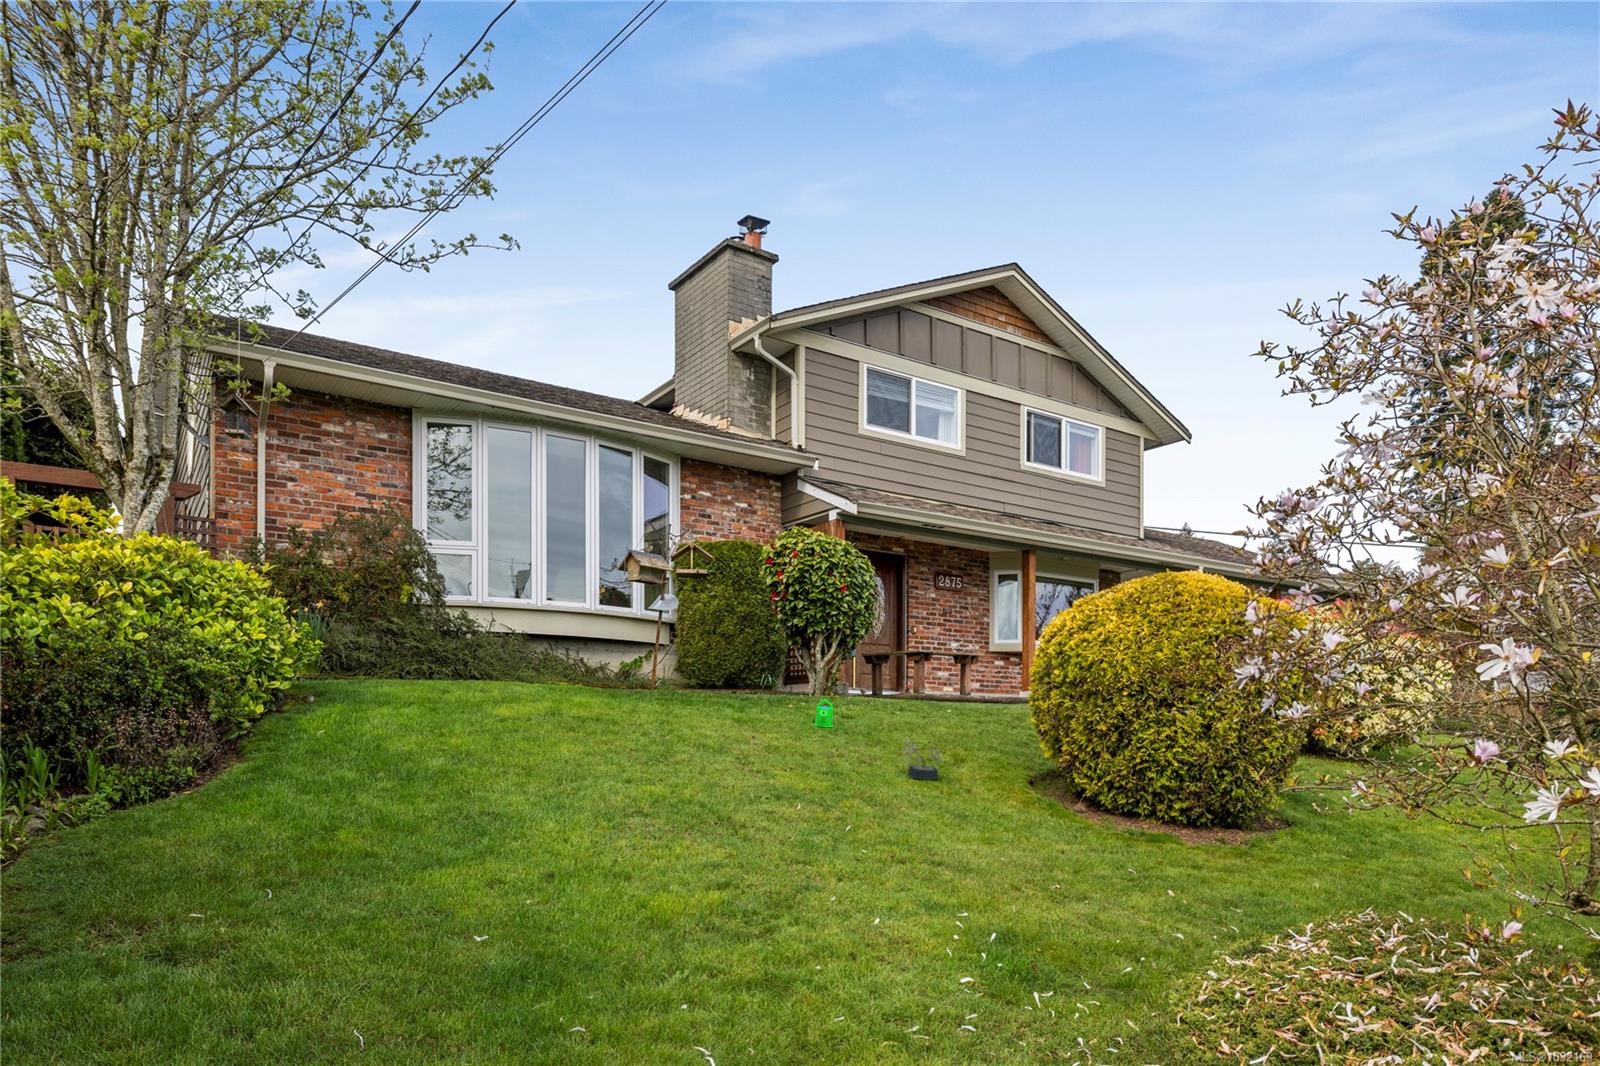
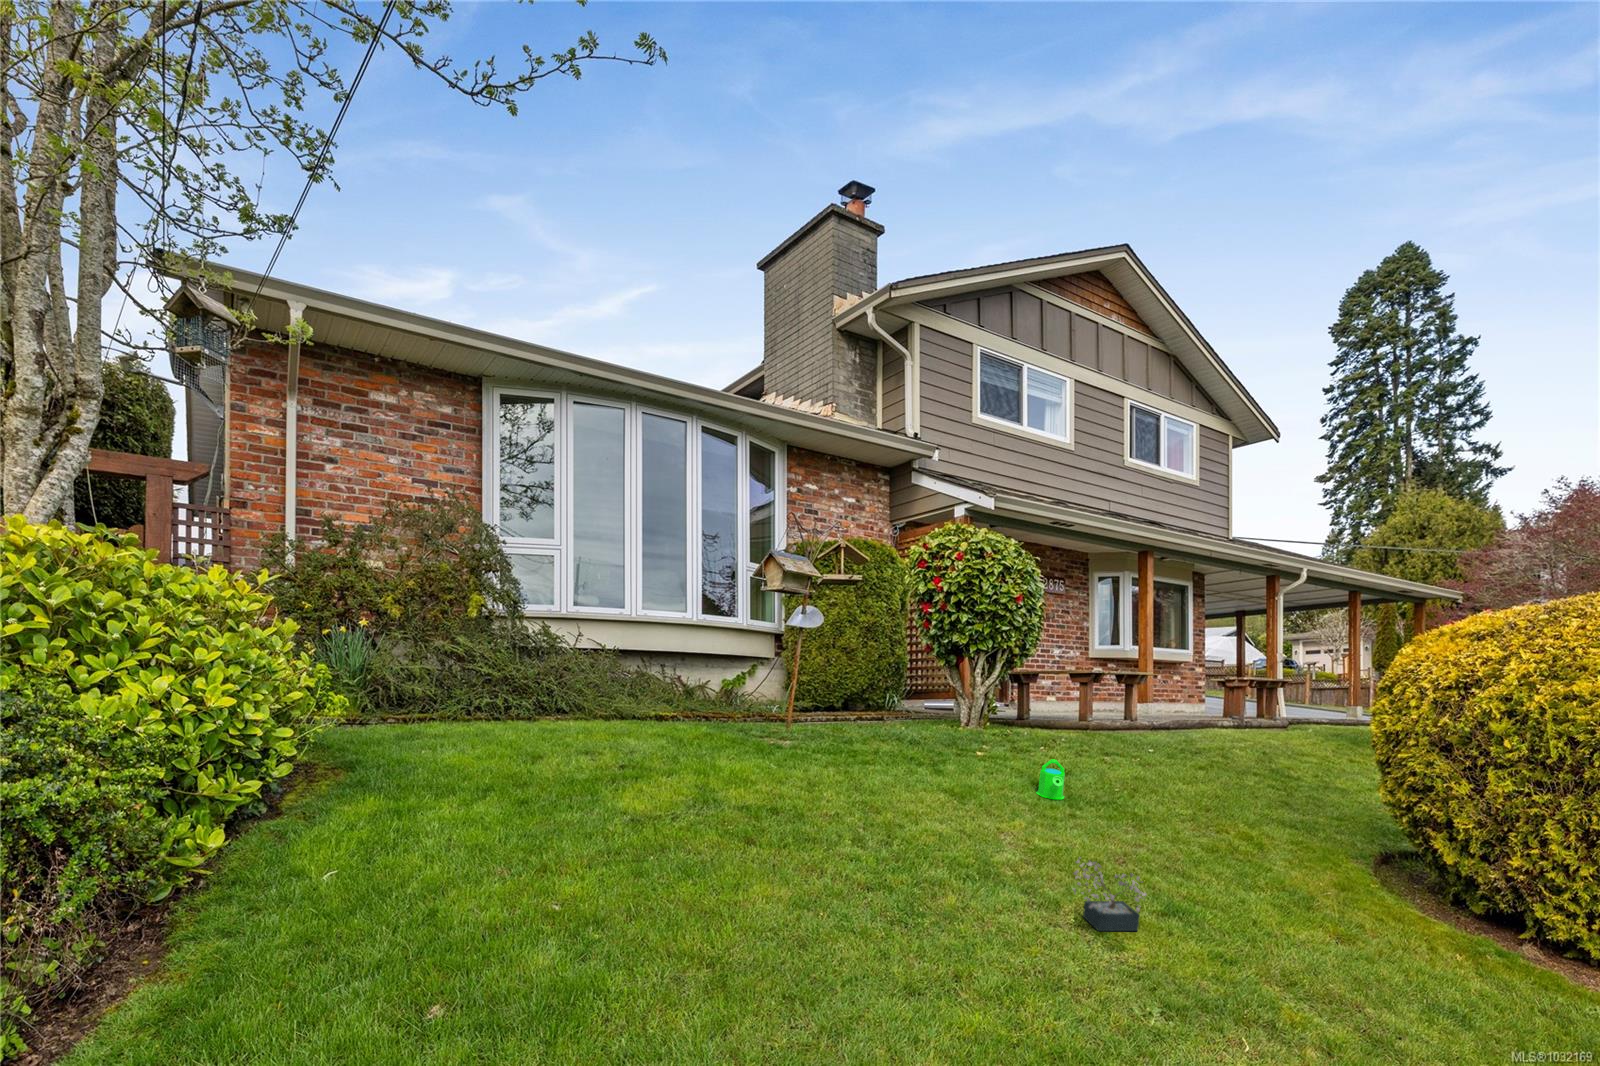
decorative plant: present [903,740,941,780] -> present [1073,860,1146,931]

